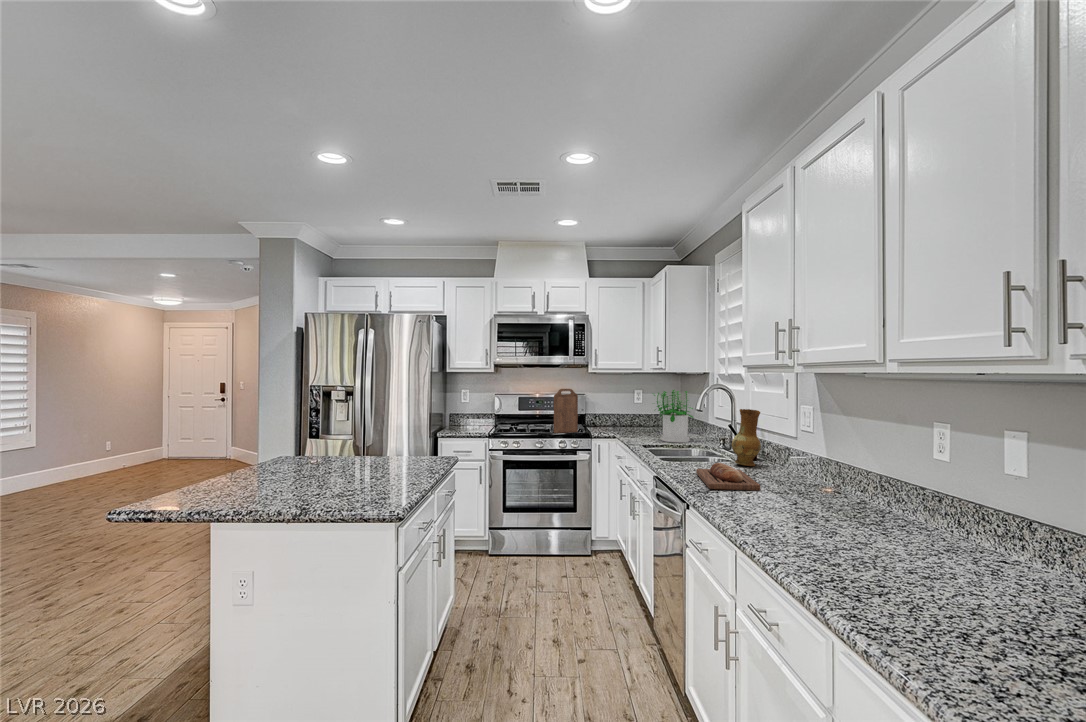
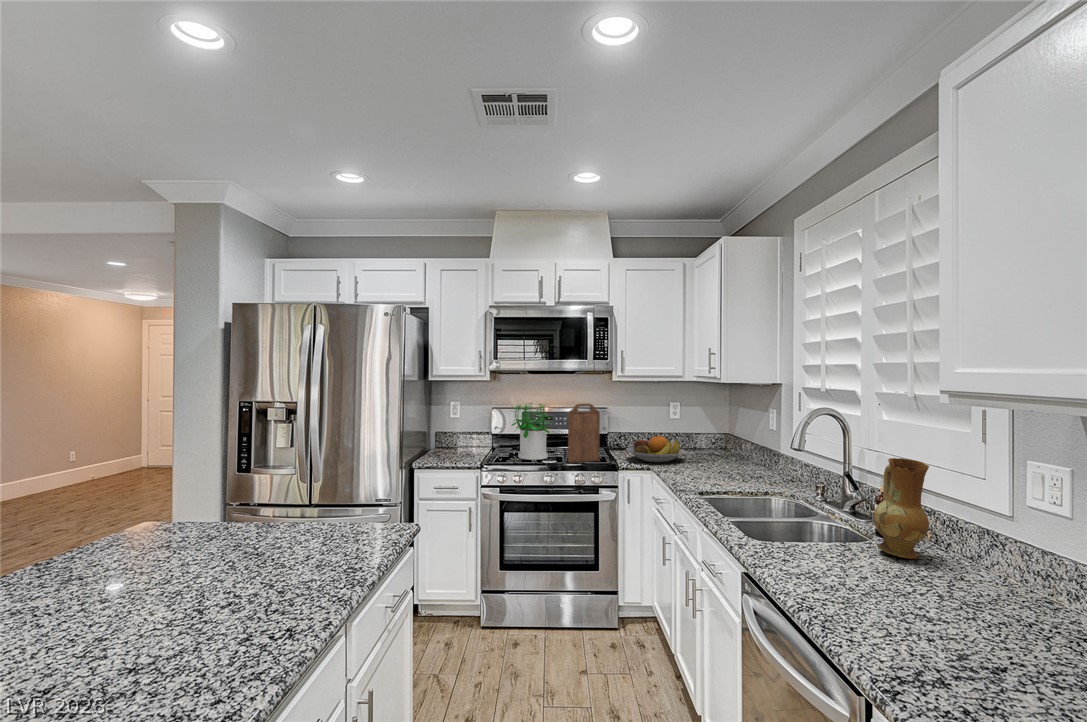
potted plant: present [654,390,693,442] -> present [511,403,550,460]
fruit bowl: none [598,413,642,432] -> present [626,436,685,462]
bread loaf: present [696,463,760,491] -> none [832,569,1014,661]

